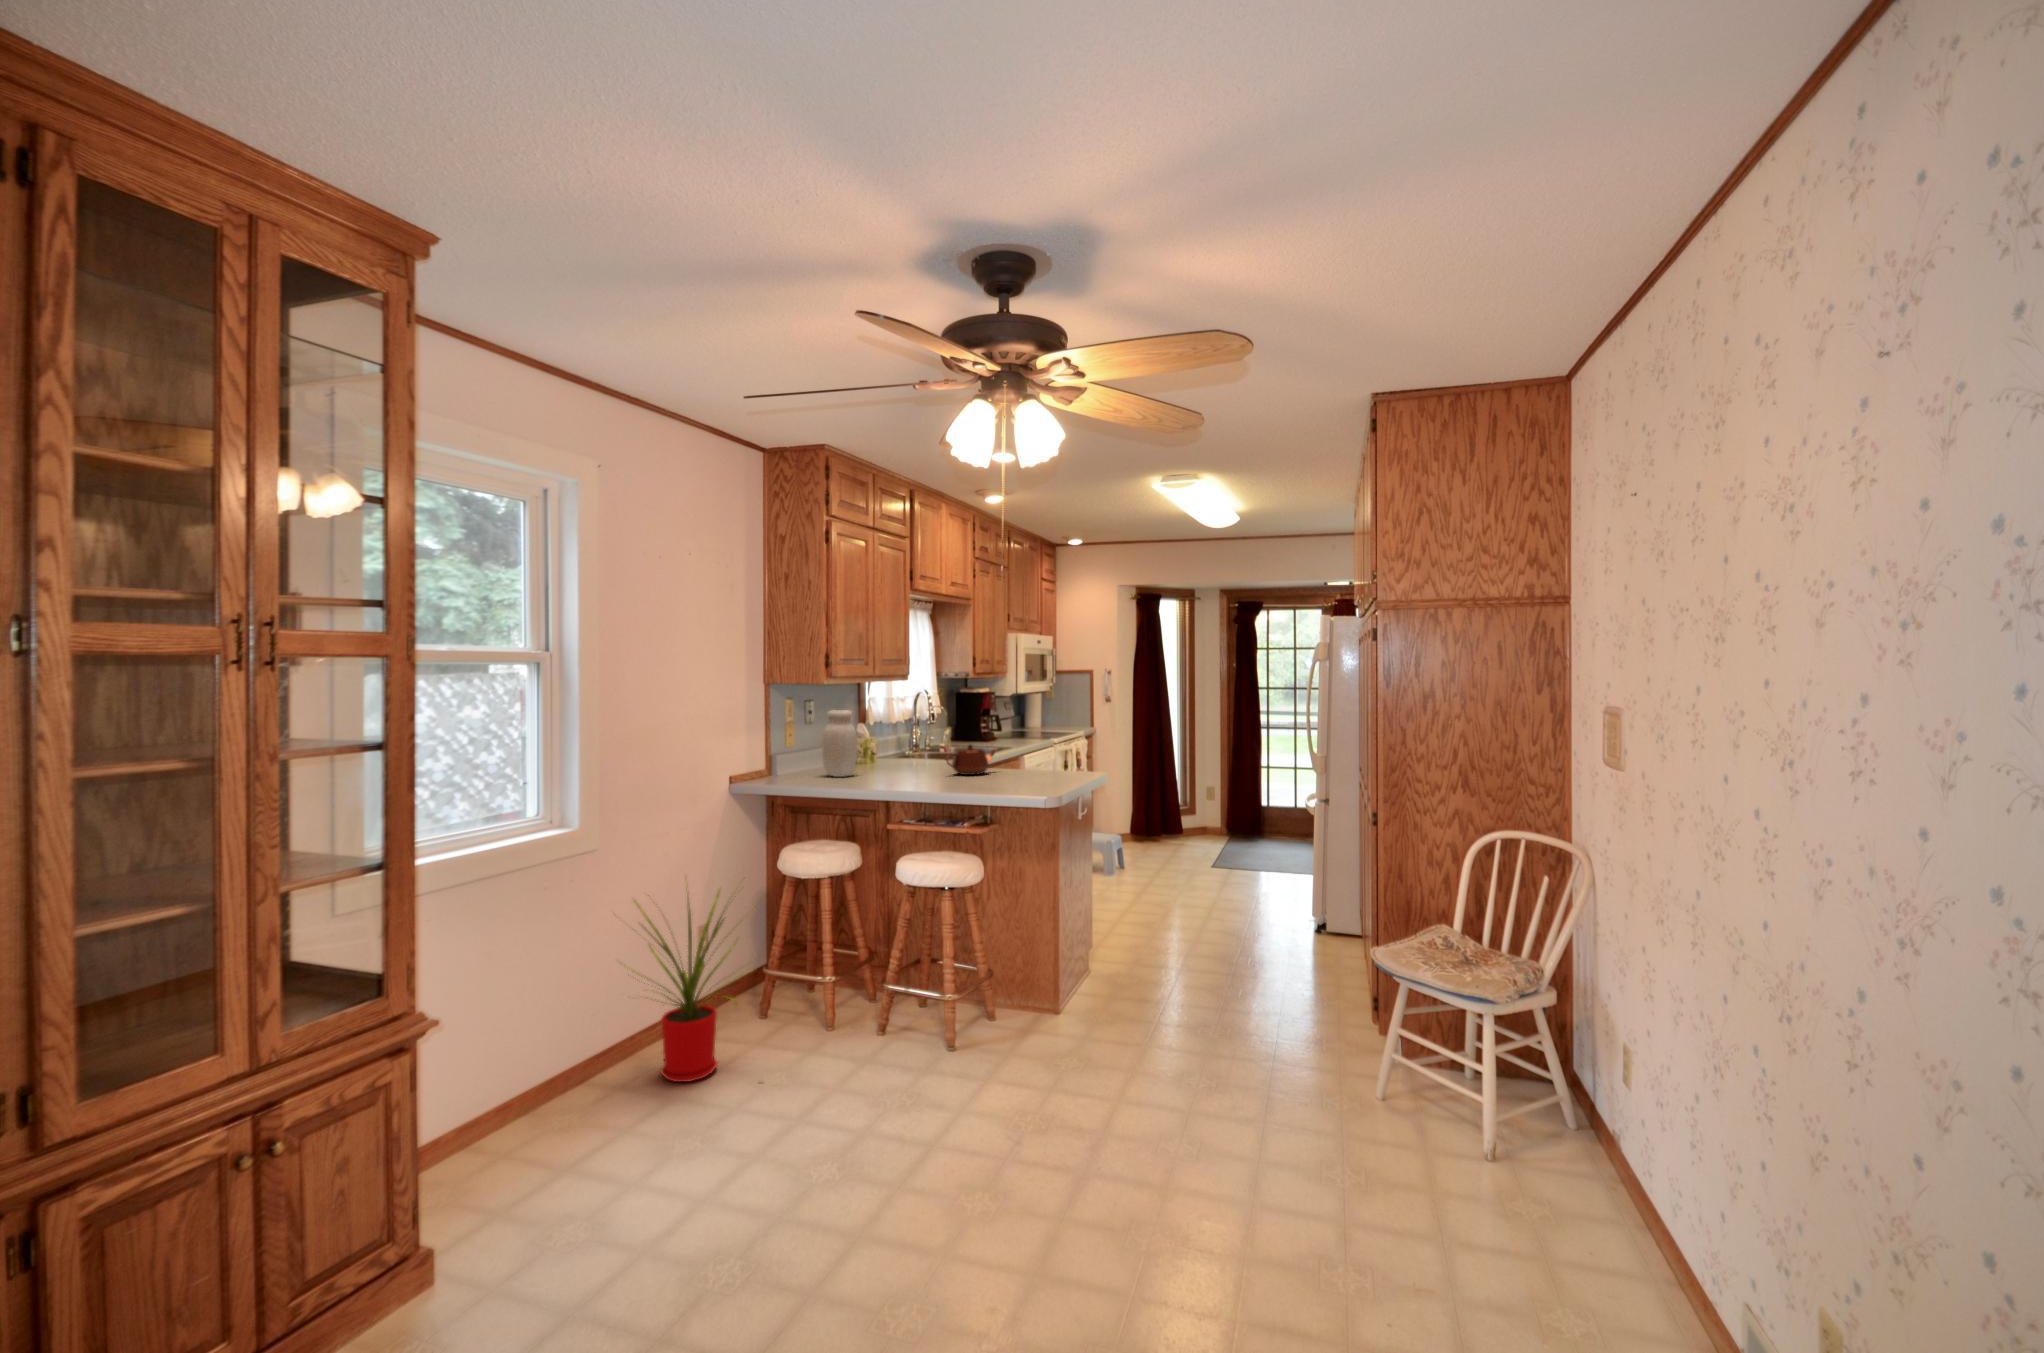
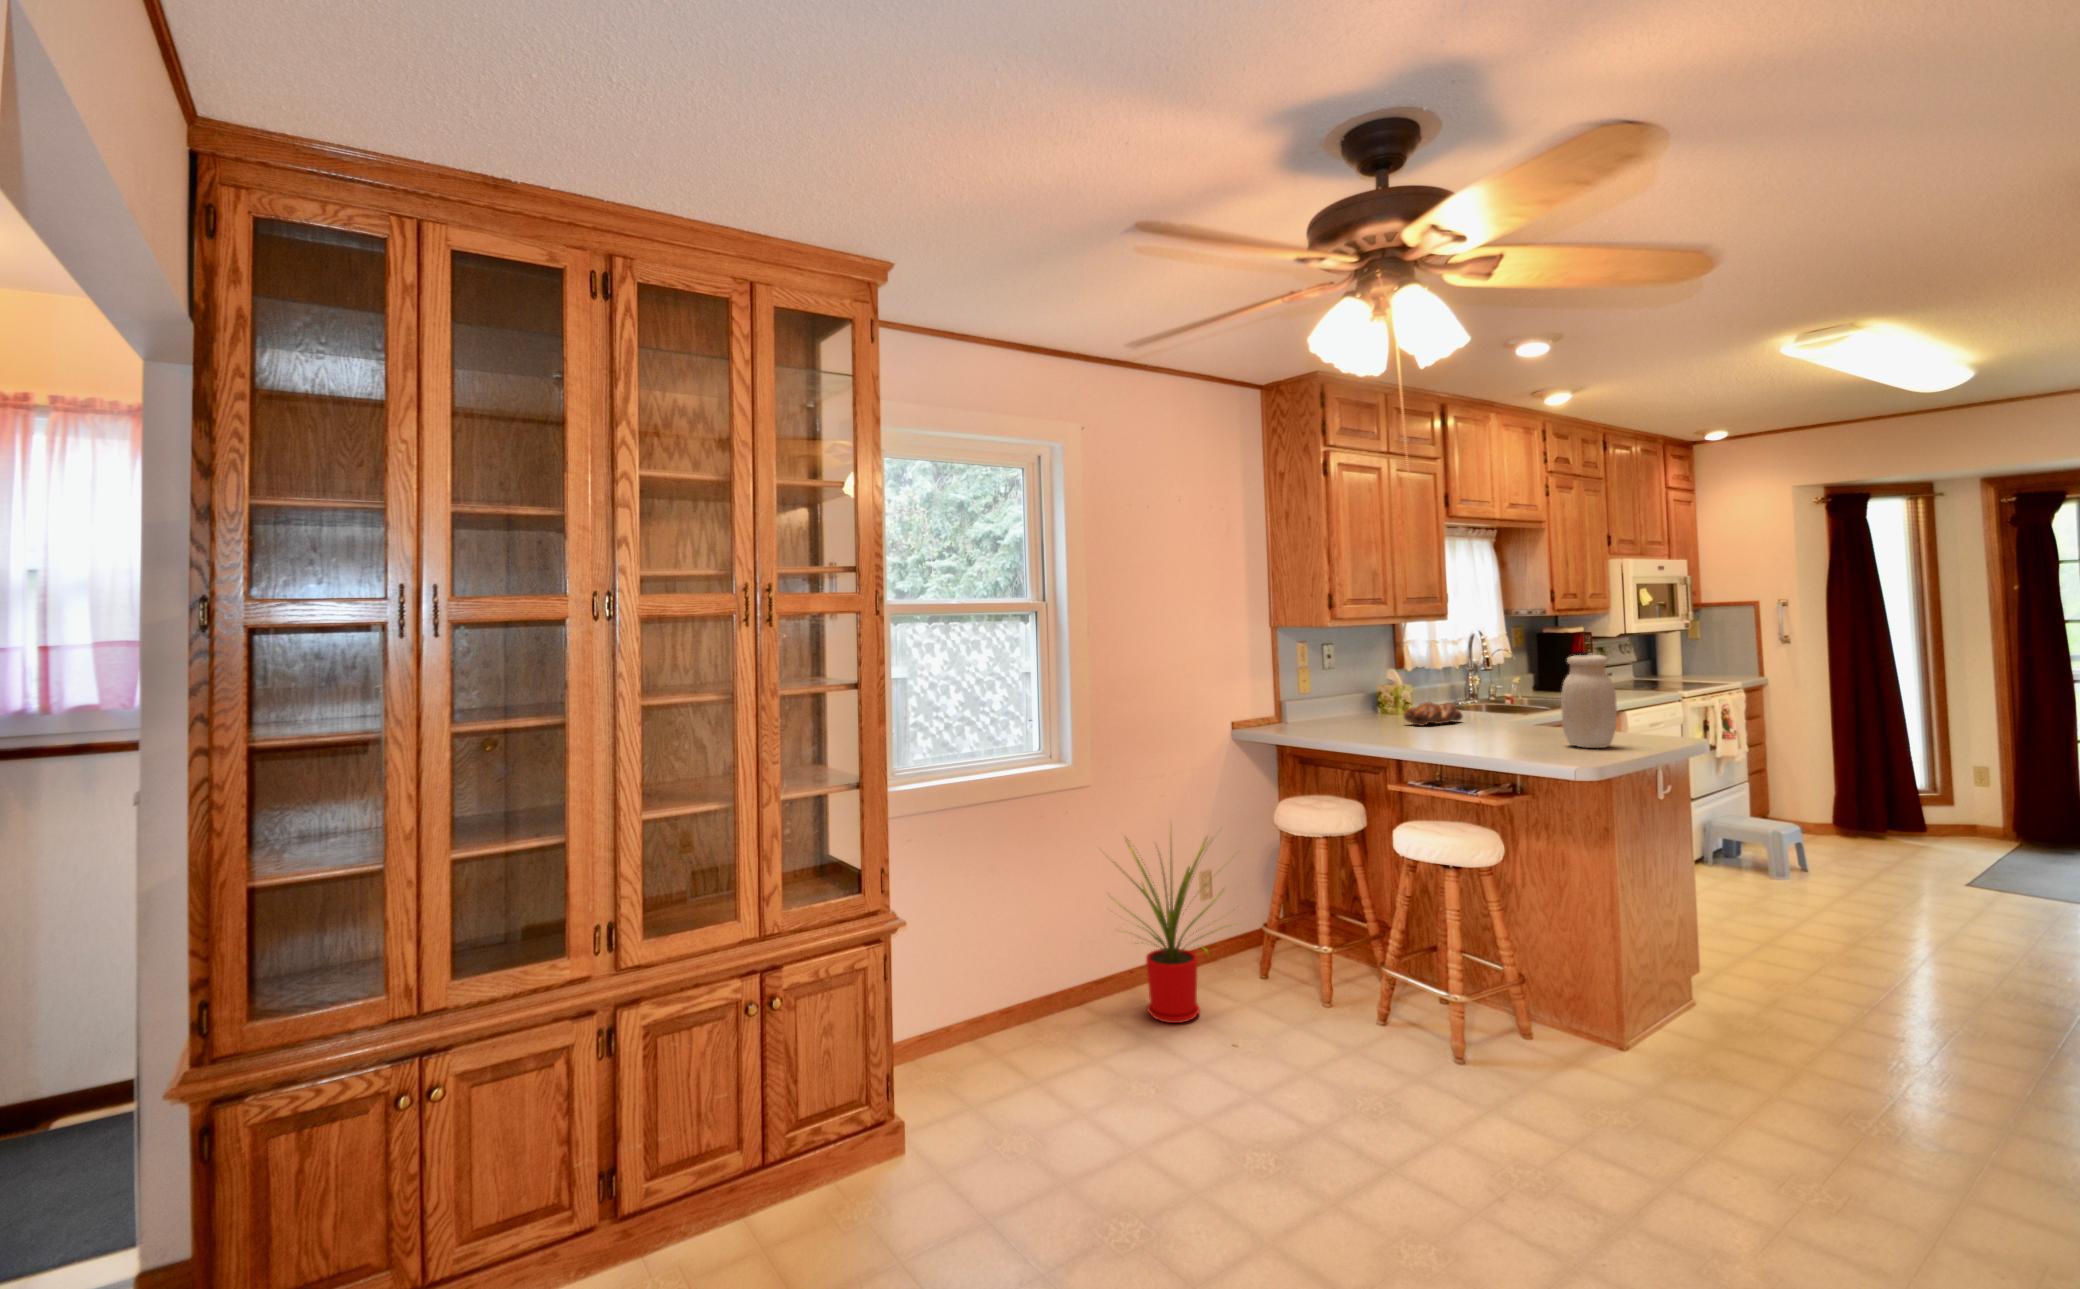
jar: present [822,710,857,777] -> present [1561,655,1617,748]
teapot: present [946,745,996,775] -> none [1474,695,1549,733]
bread loaf: none [880,750,925,772] -> present [1404,702,1463,726]

